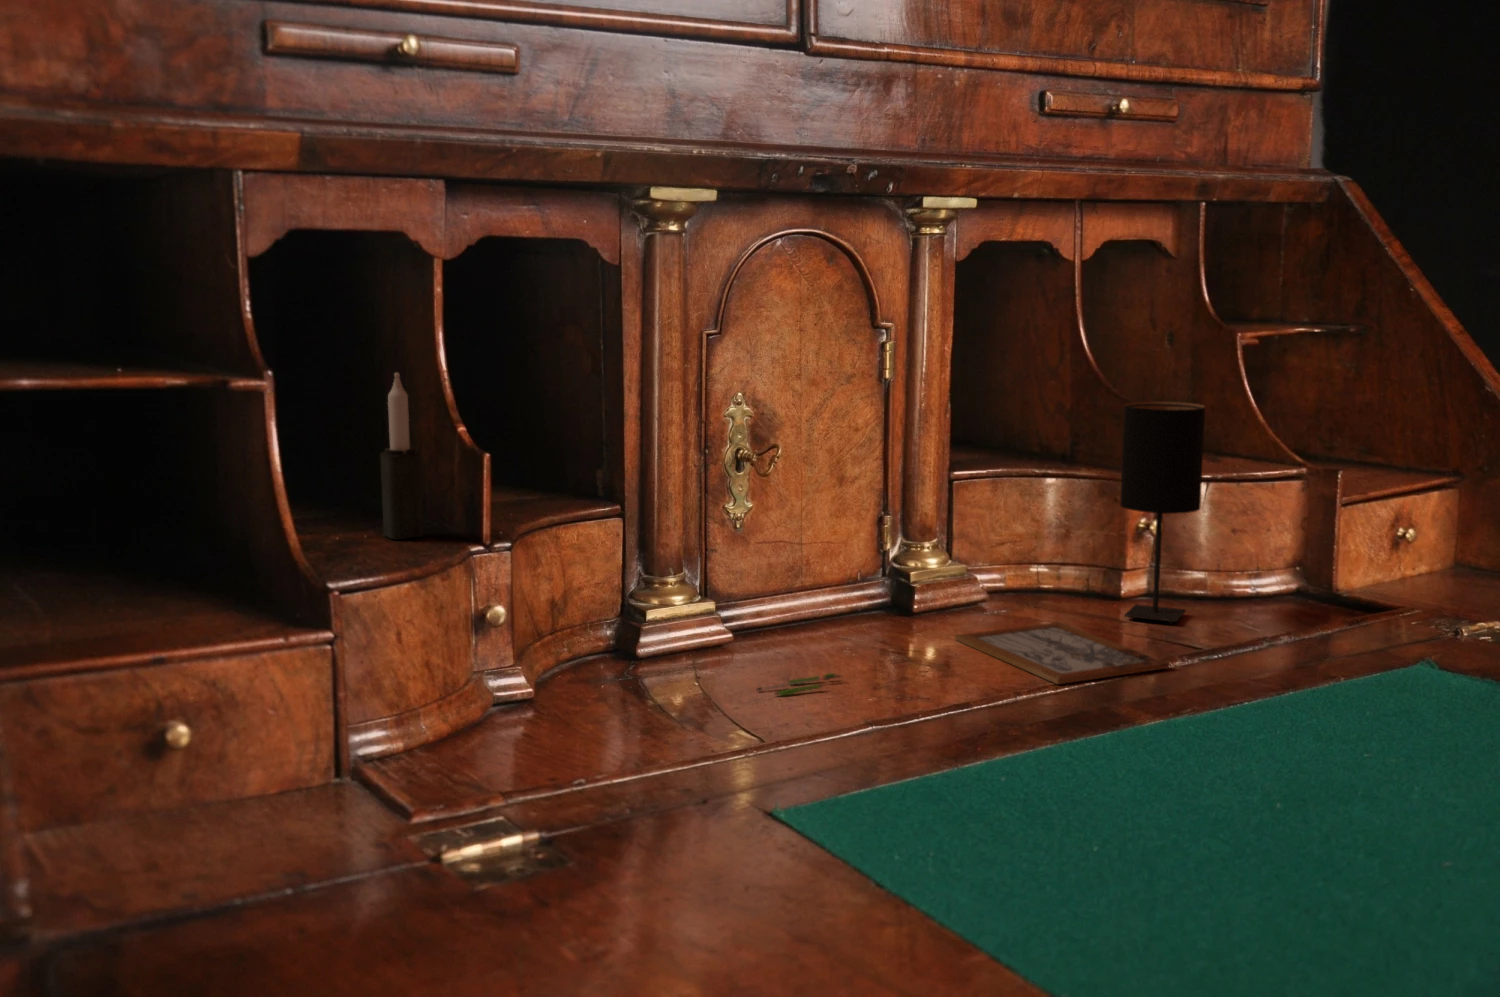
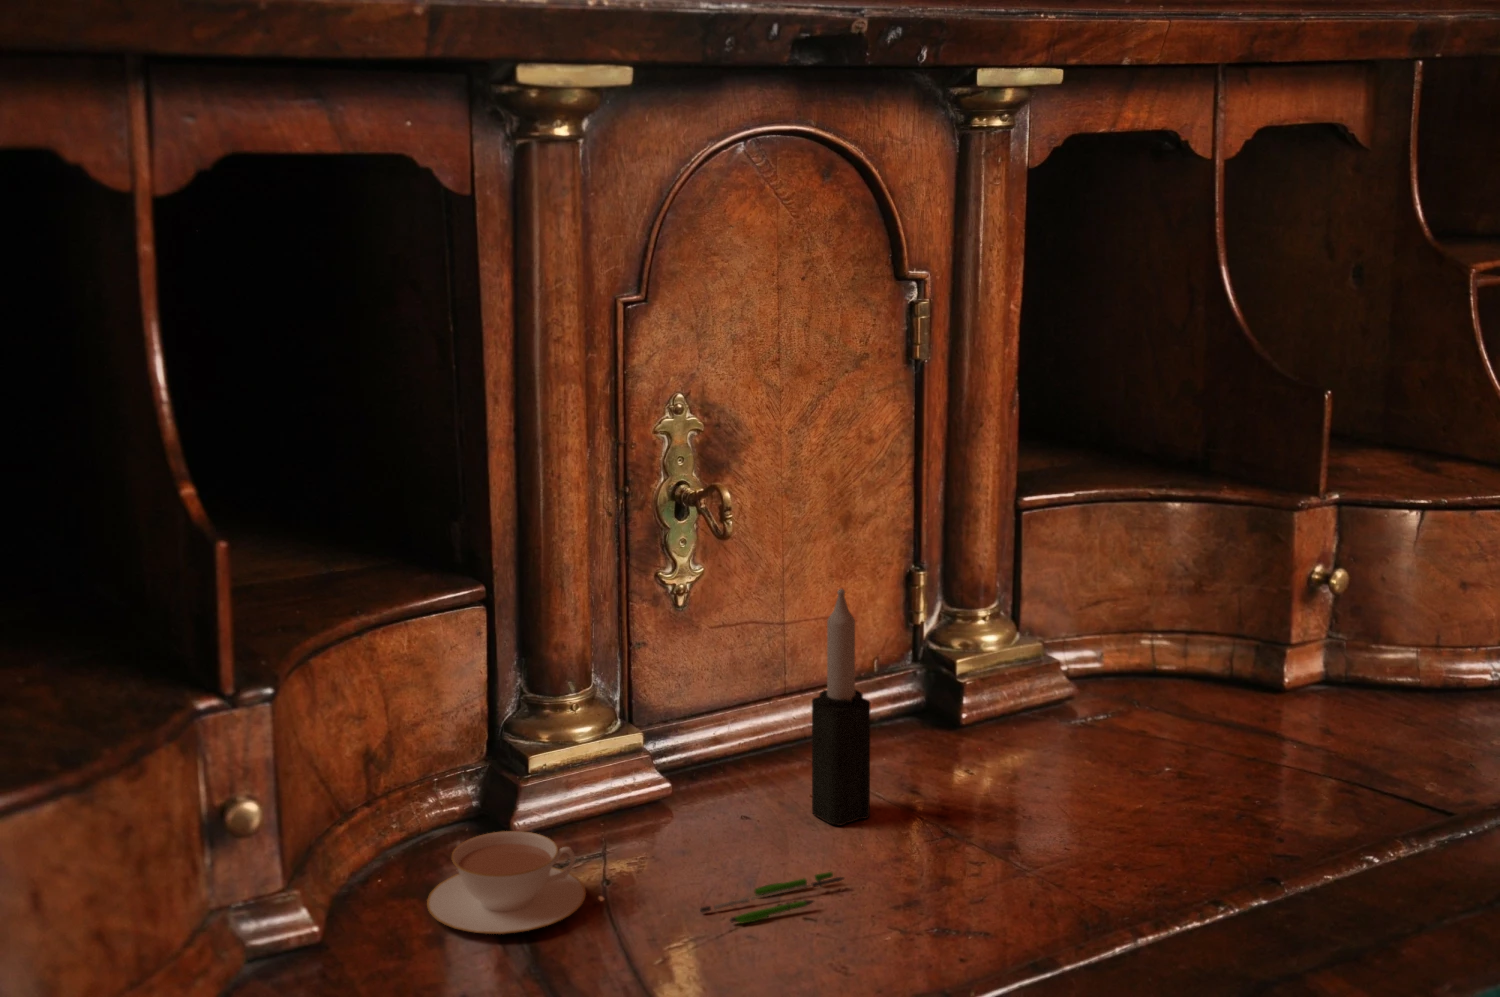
candle: present [380,373,423,540] -> present [812,589,870,825]
table lamp: present [1120,402,1205,624] -> none [1289,391,1429,746]
picture frame: present [955,622,1169,684] -> none [1028,746,1380,893]
teacup: none [592,646,687,697] -> present [427,831,586,934]

